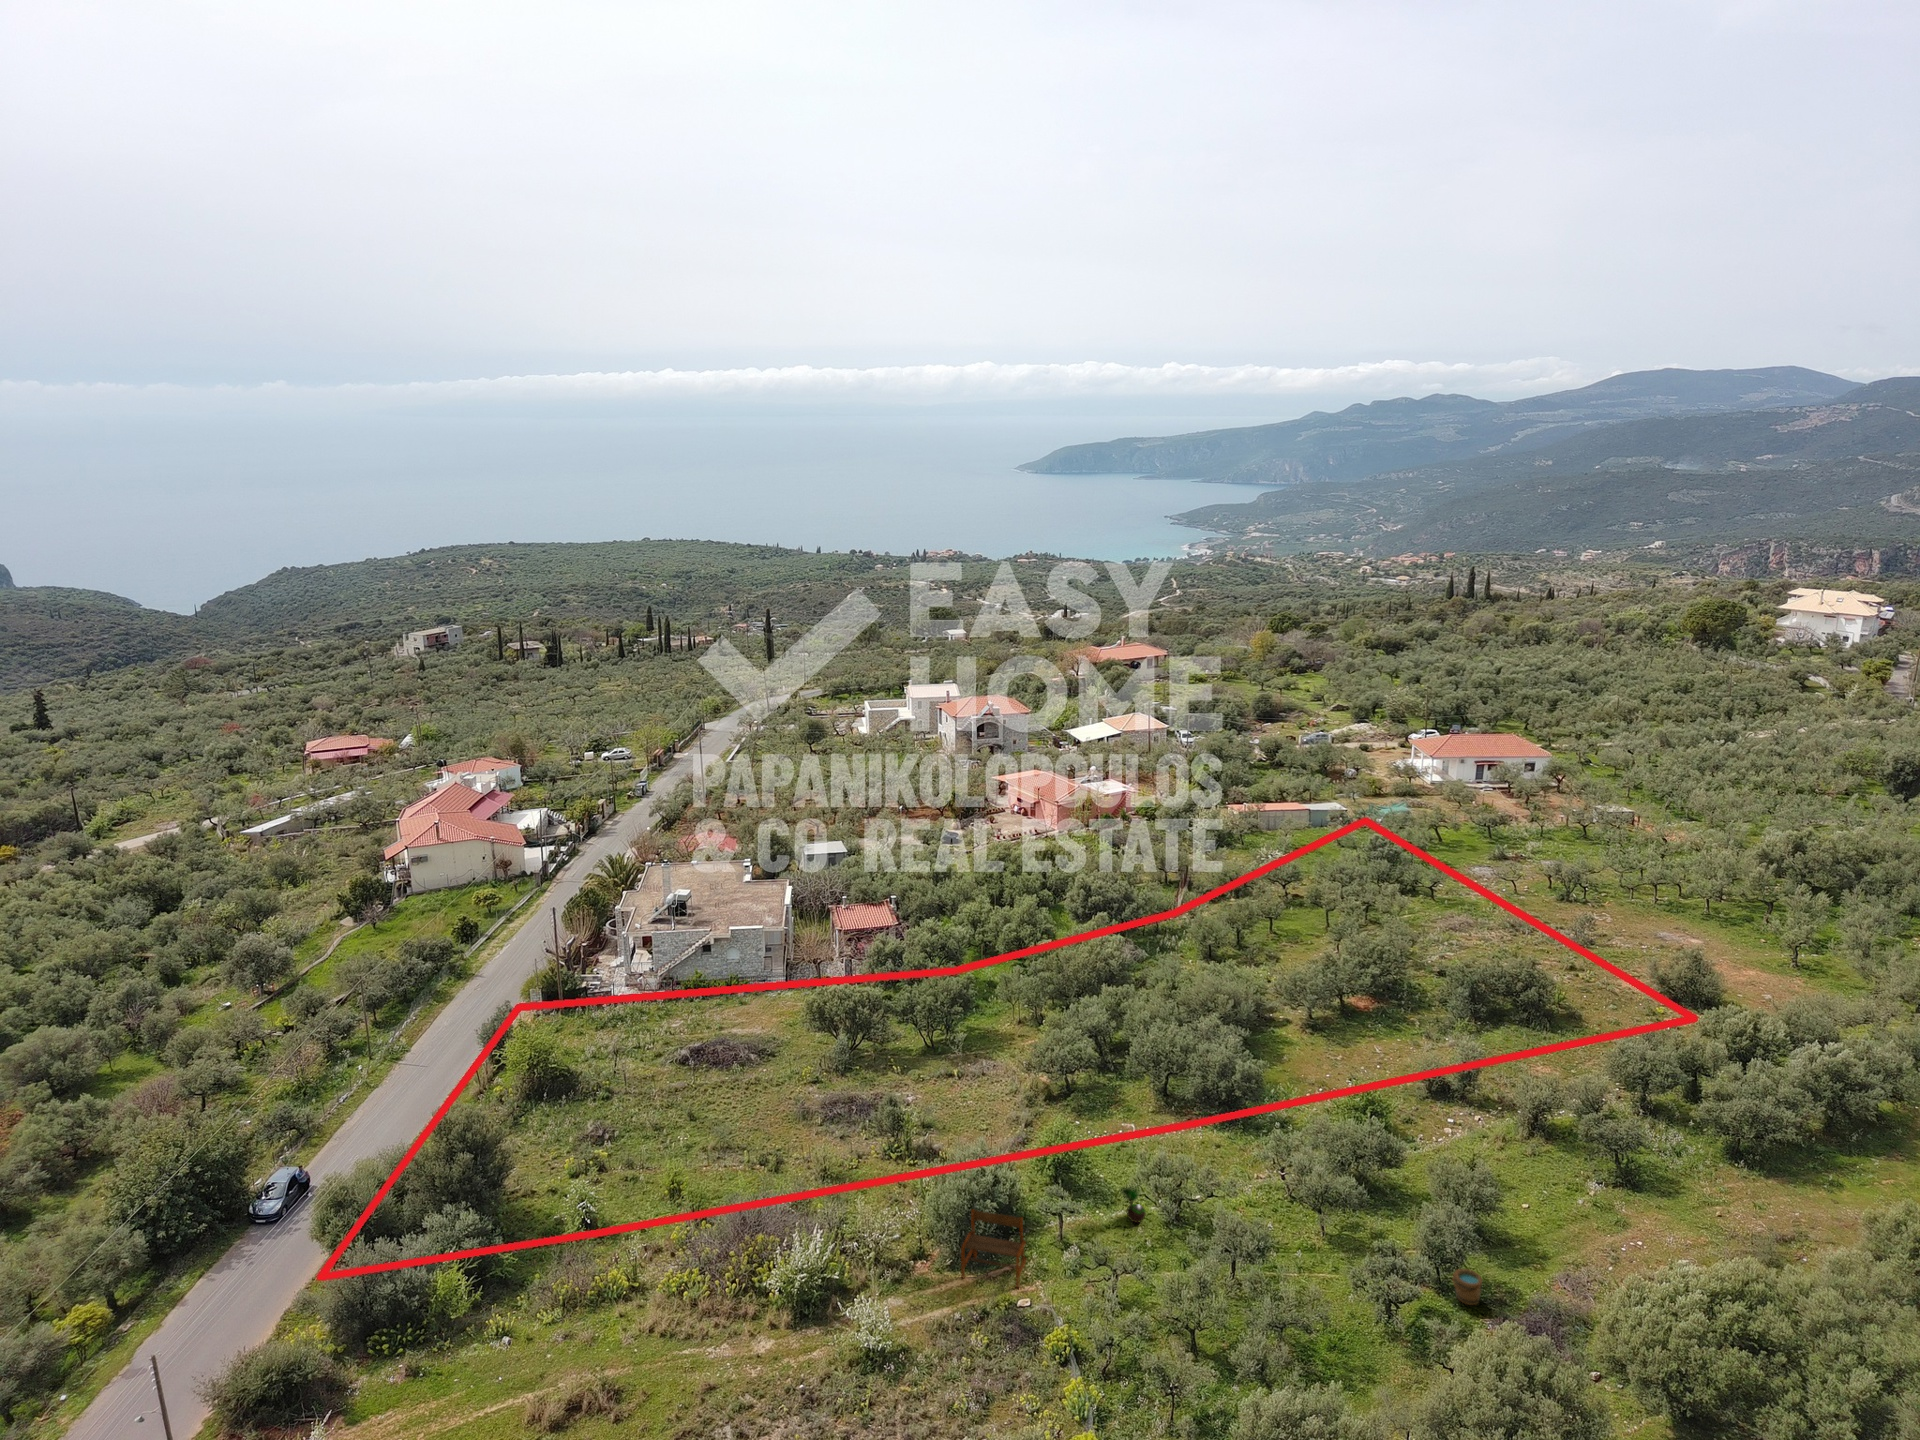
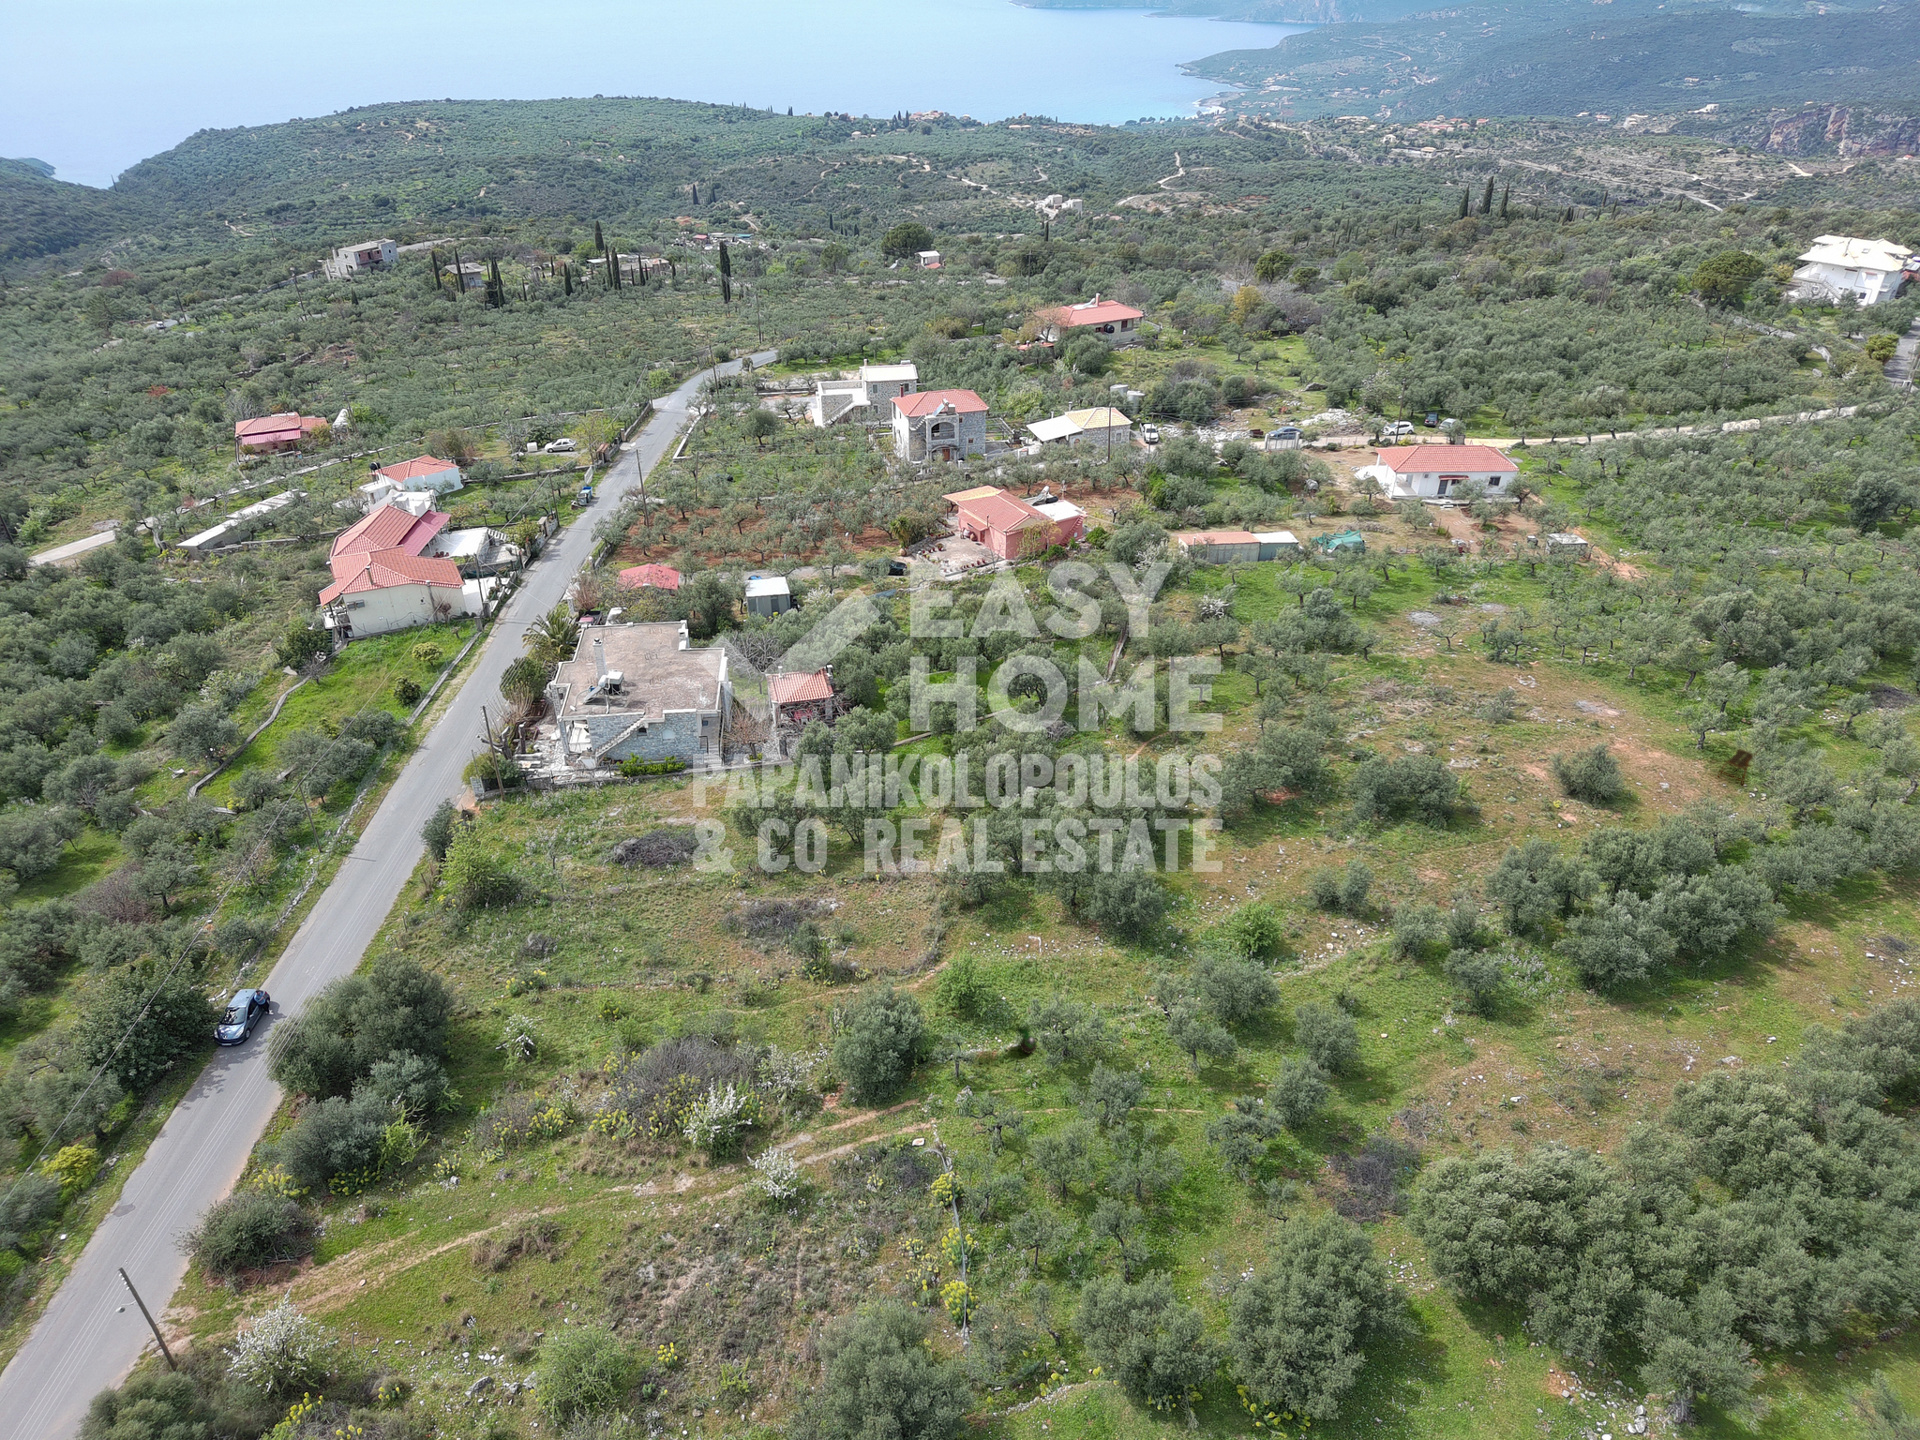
bench: present [961,1209,1026,1289] -> present [1718,745,1764,784]
bucket: present [1452,1269,1482,1305] -> none [1299,1117,1326,1147]

